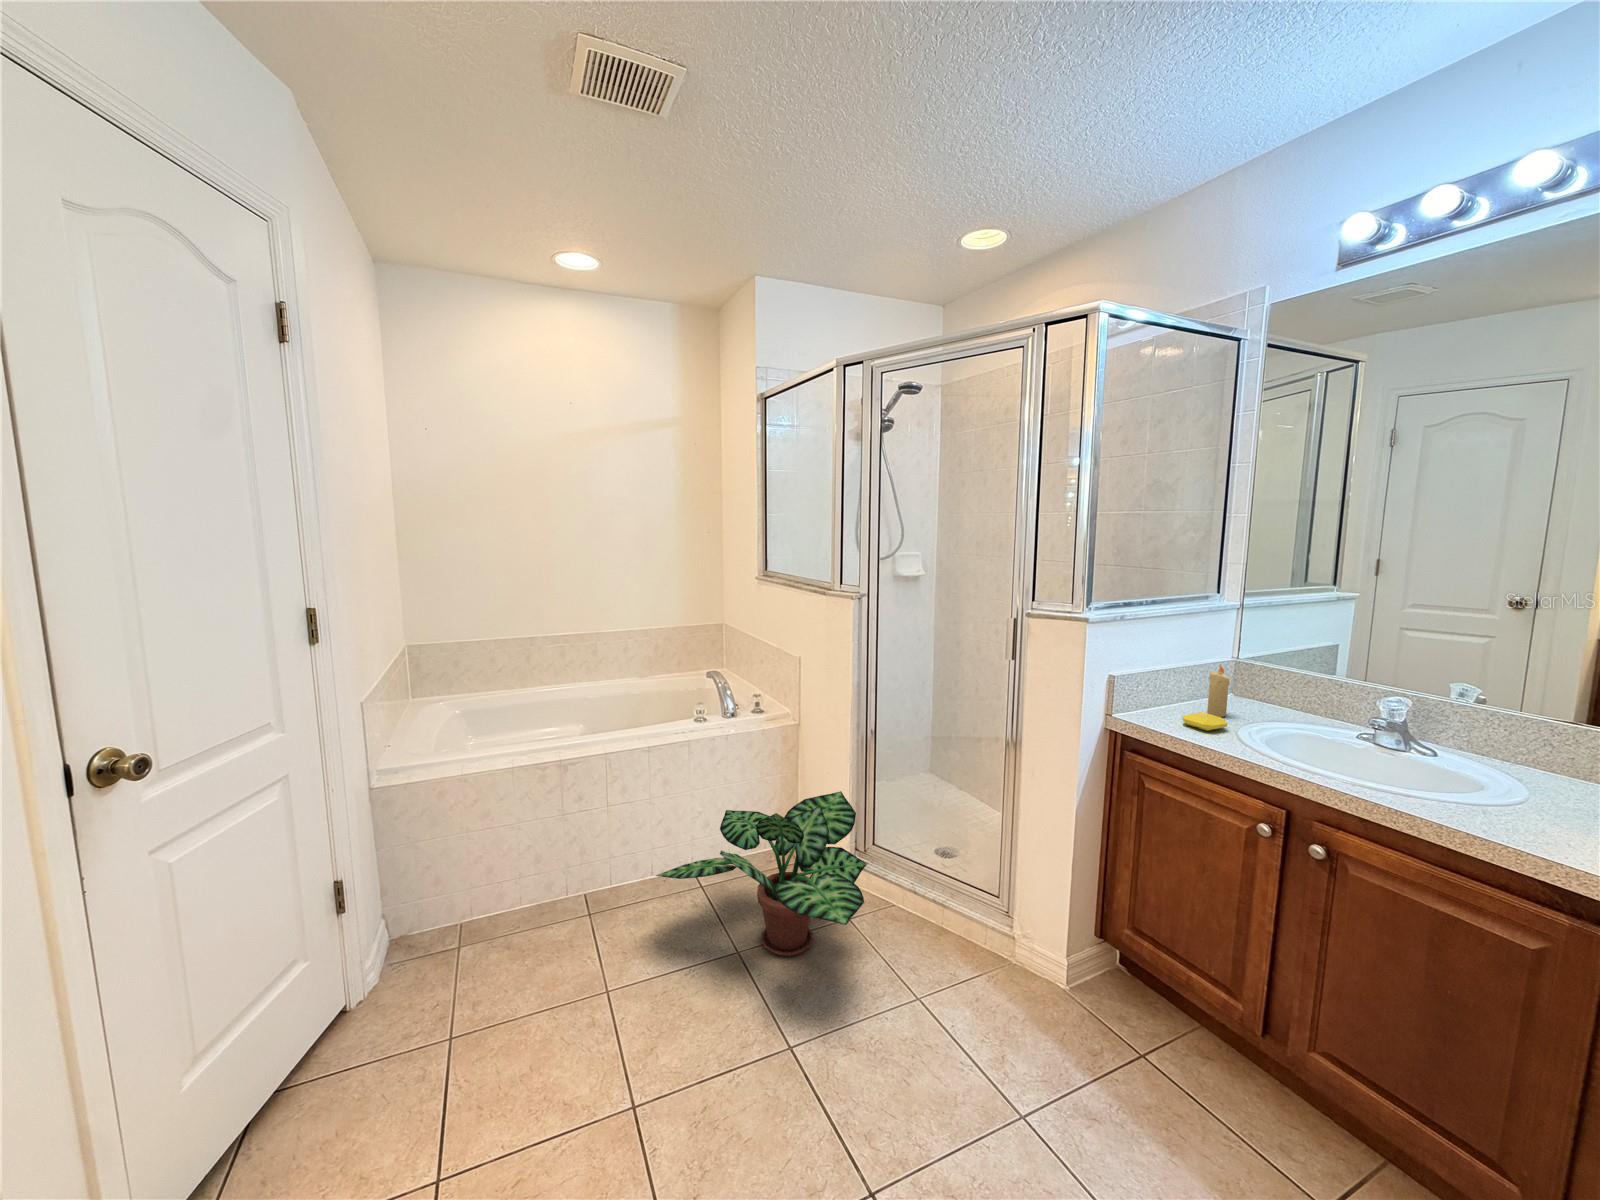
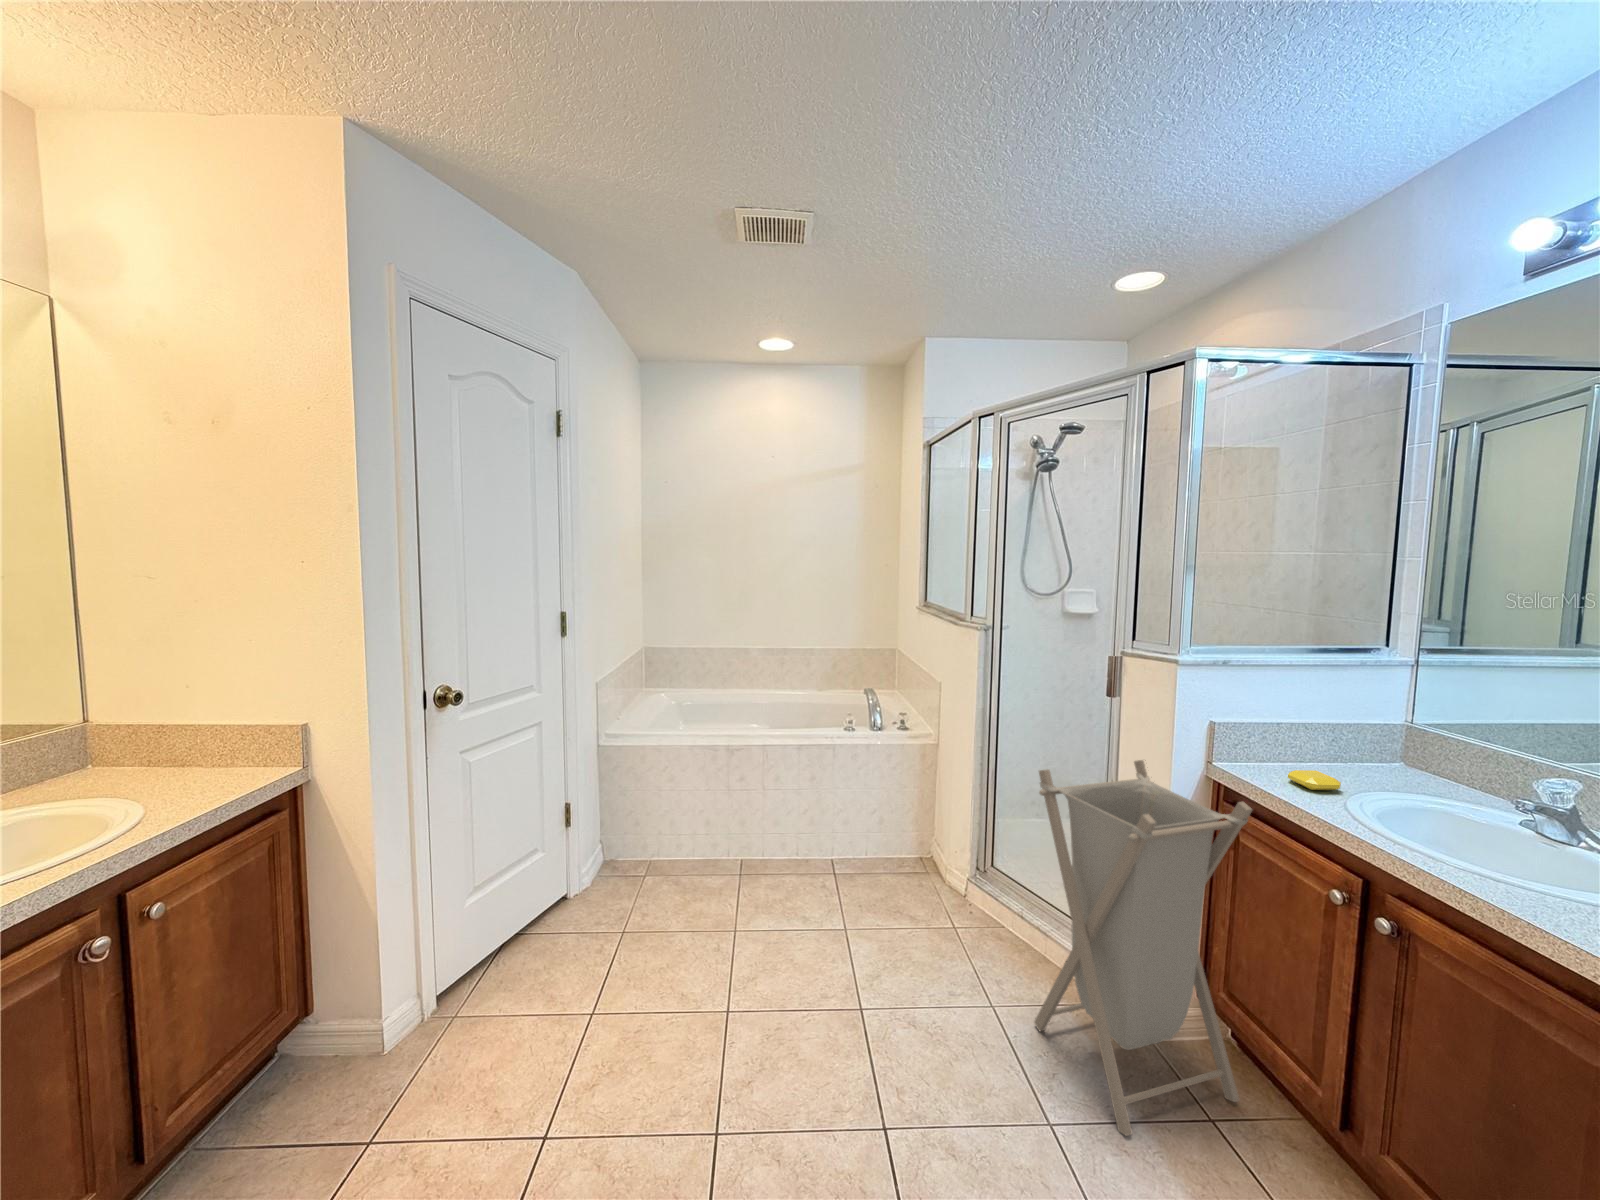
candle: present [1207,665,1230,717] -> none [1336,722,1363,781]
laundry hamper: none [966,719,1171,1102] -> present [1034,760,1252,1136]
potted plant: present [656,791,867,956] -> none [782,807,965,943]

